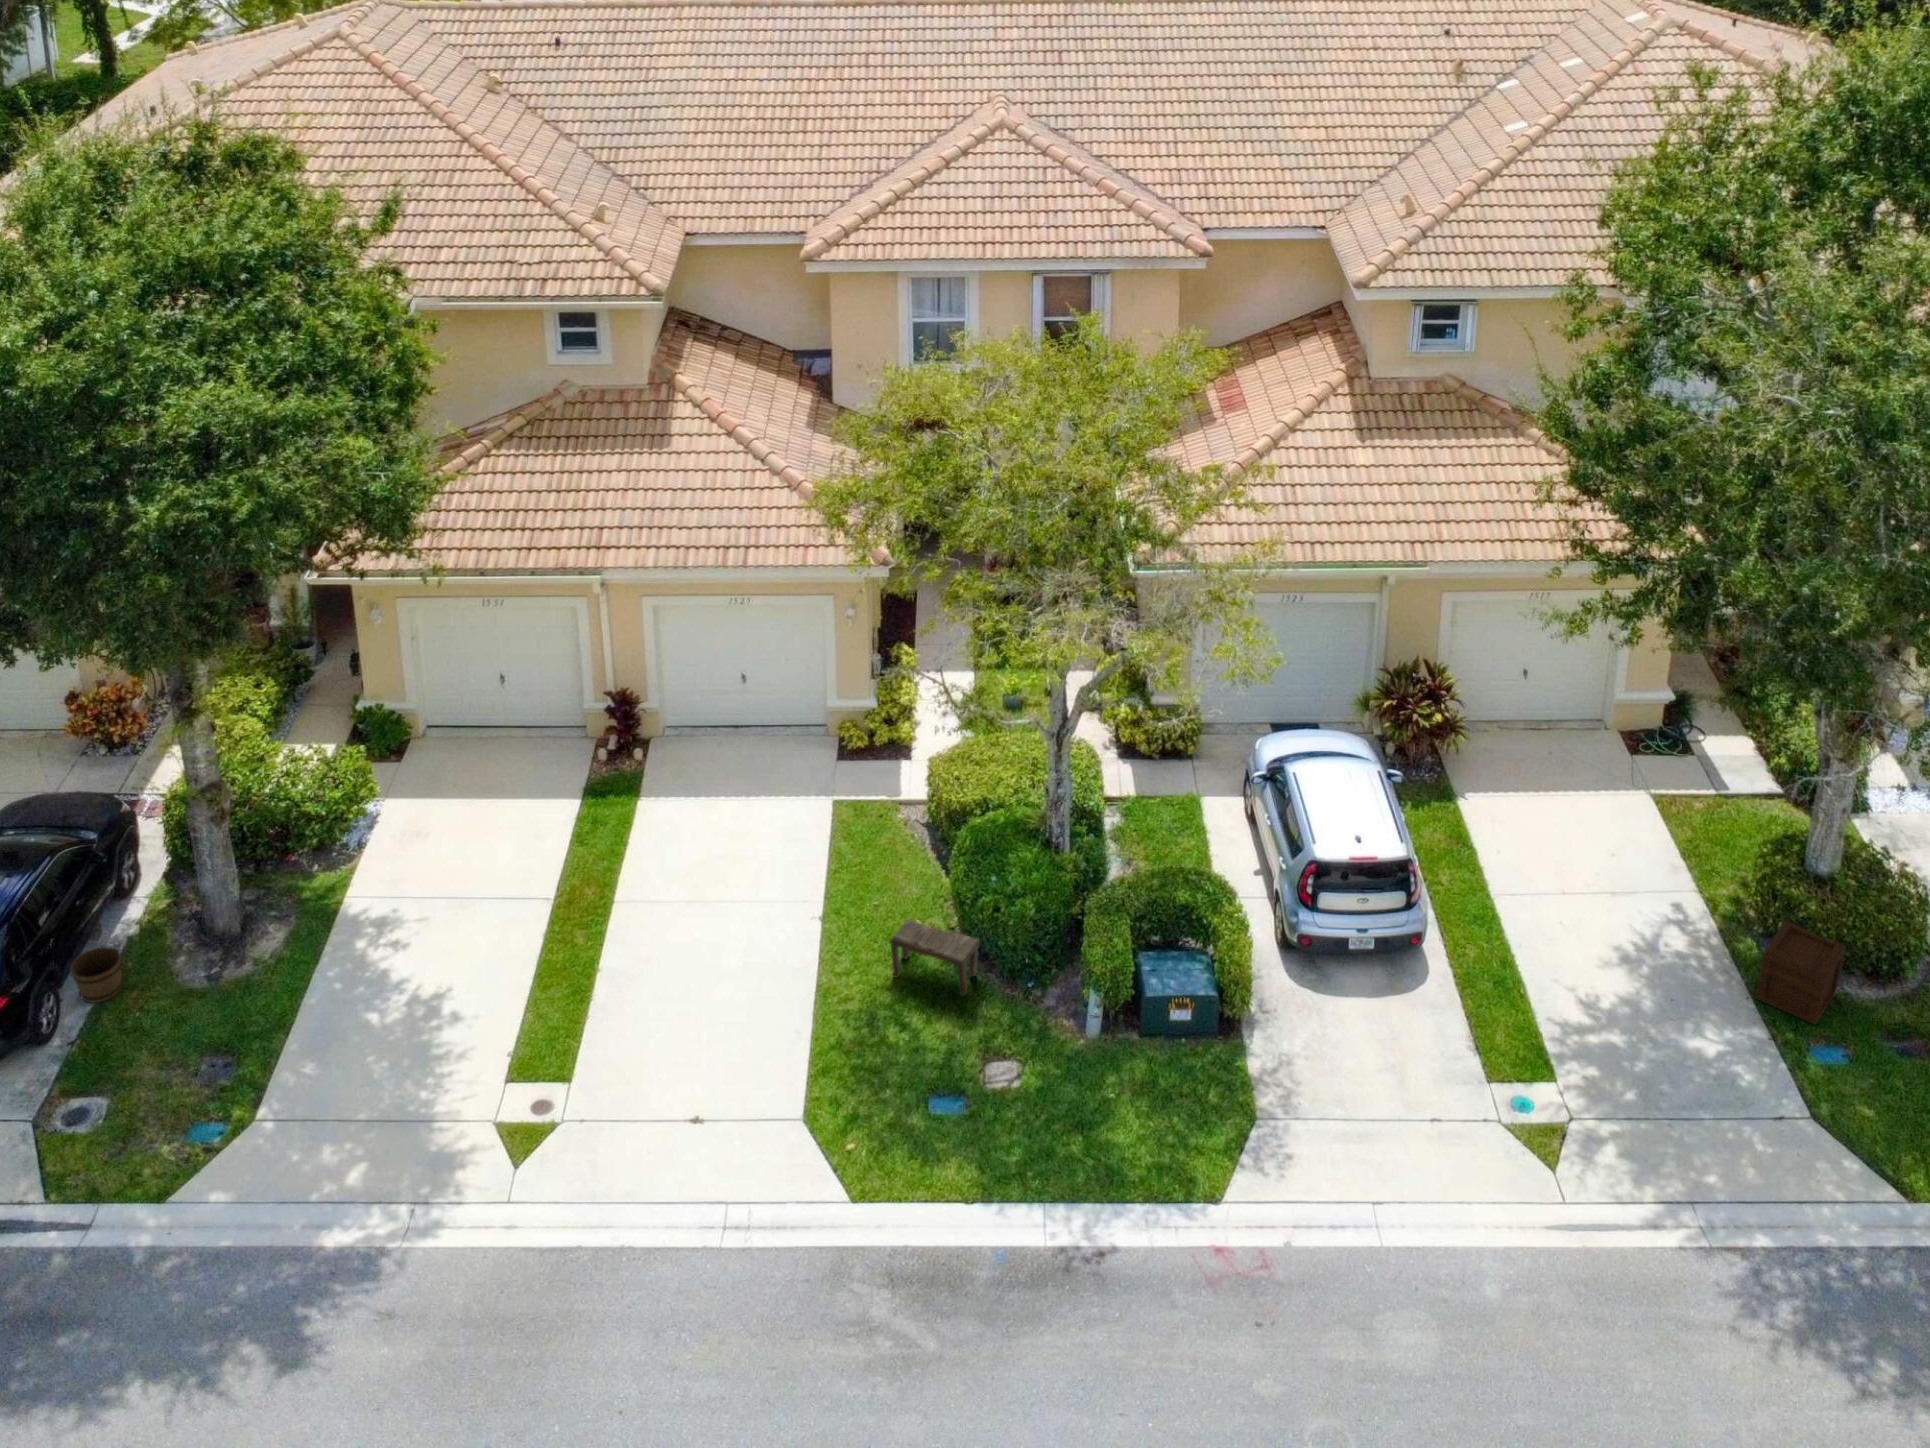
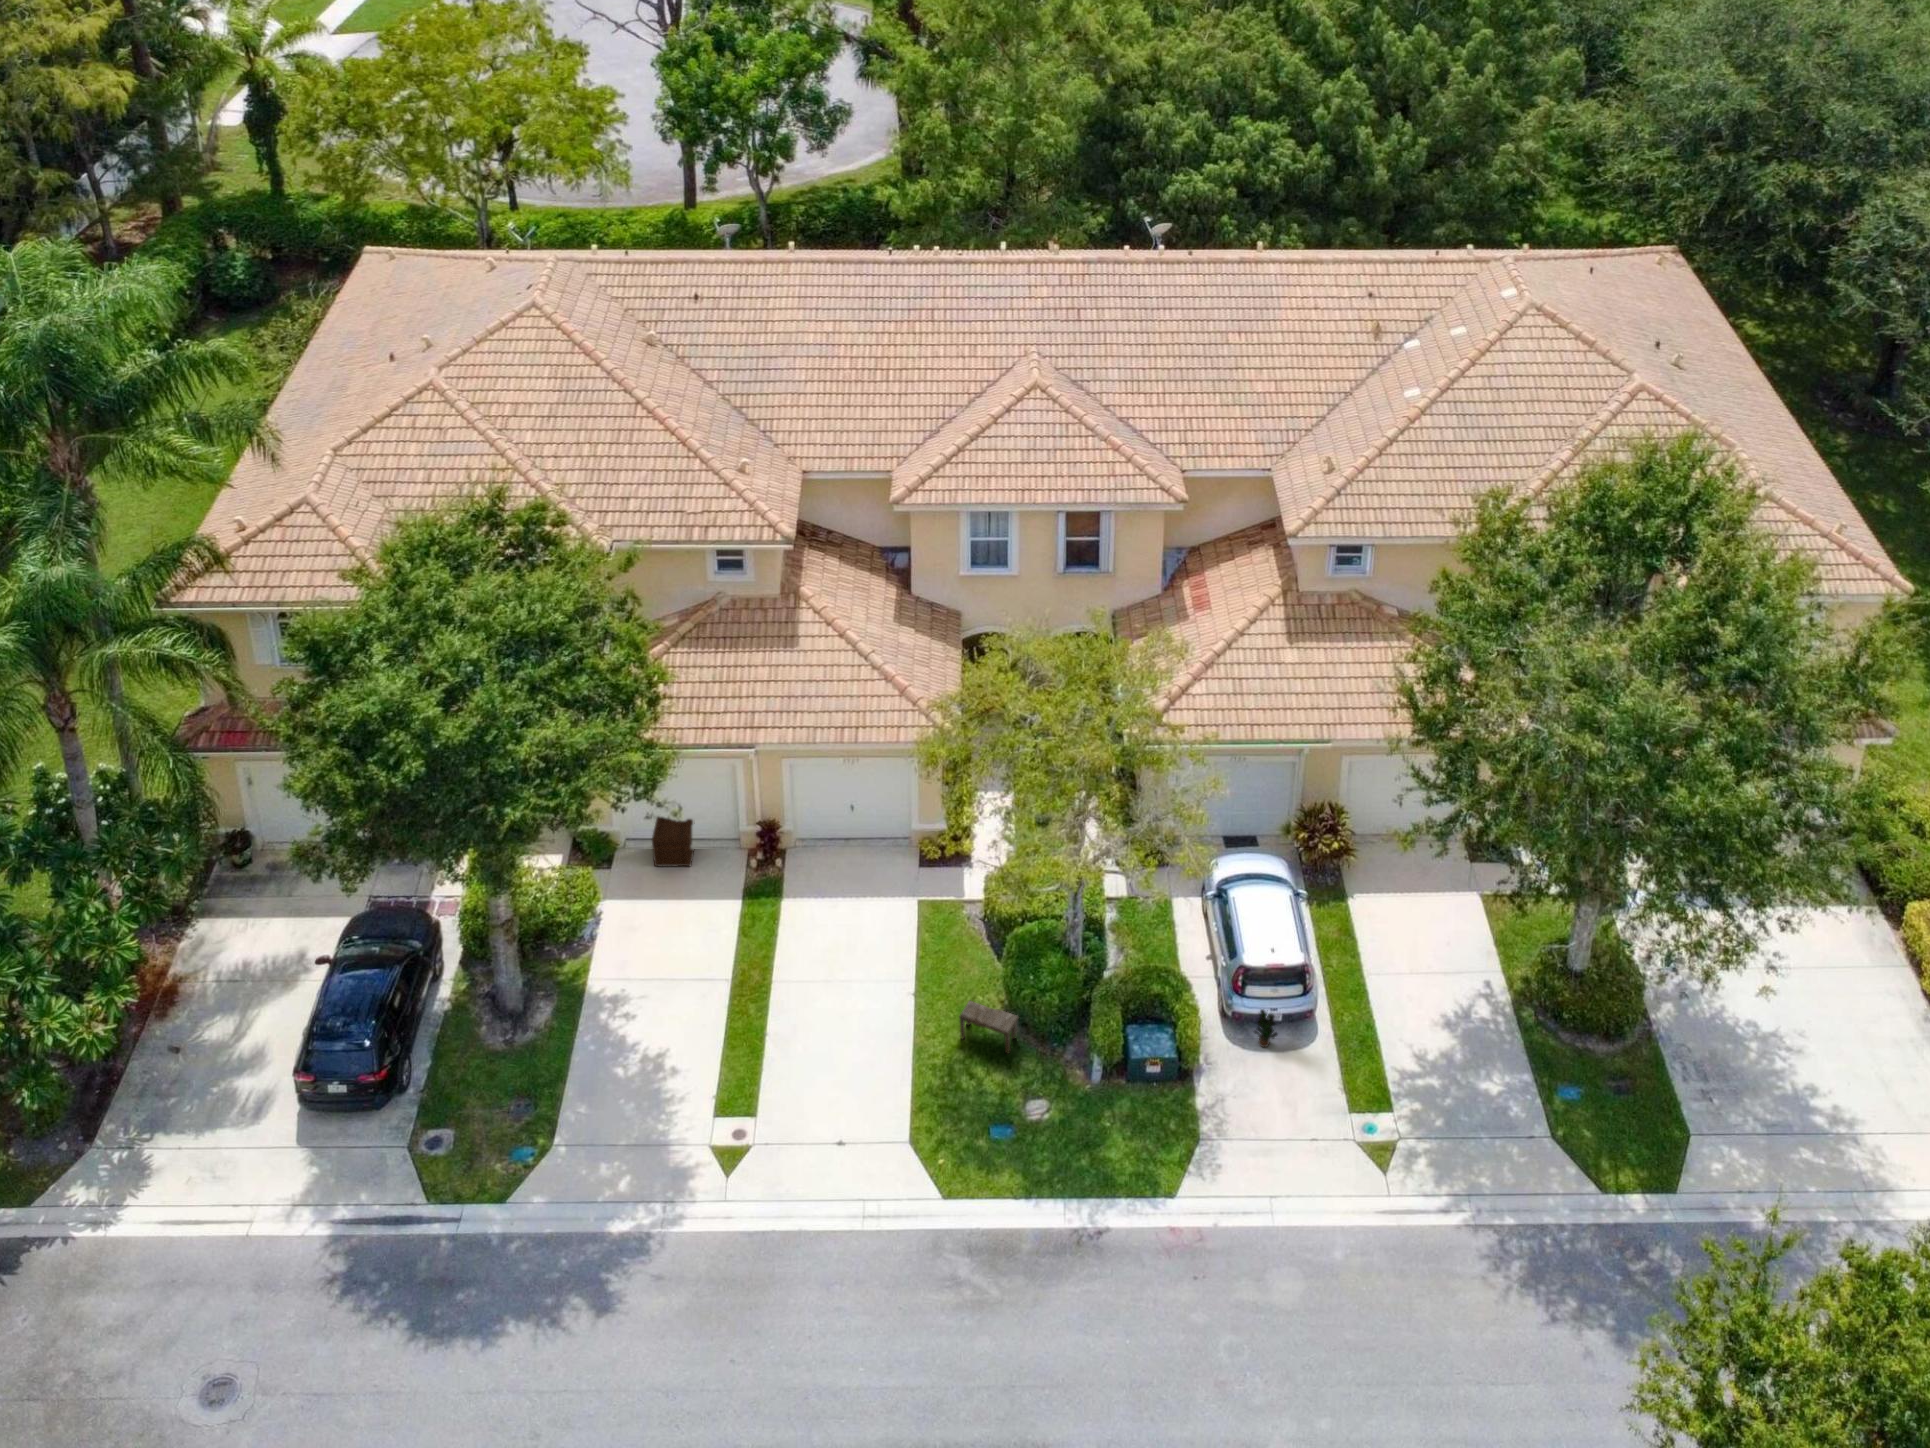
wooden crate: present [1755,921,1846,1024] -> present [652,816,694,867]
potted plant: none [1329,927,1369,988] -> present [1254,1010,1278,1047]
bucket: present [70,945,122,1003] -> none [421,1018,452,1057]

